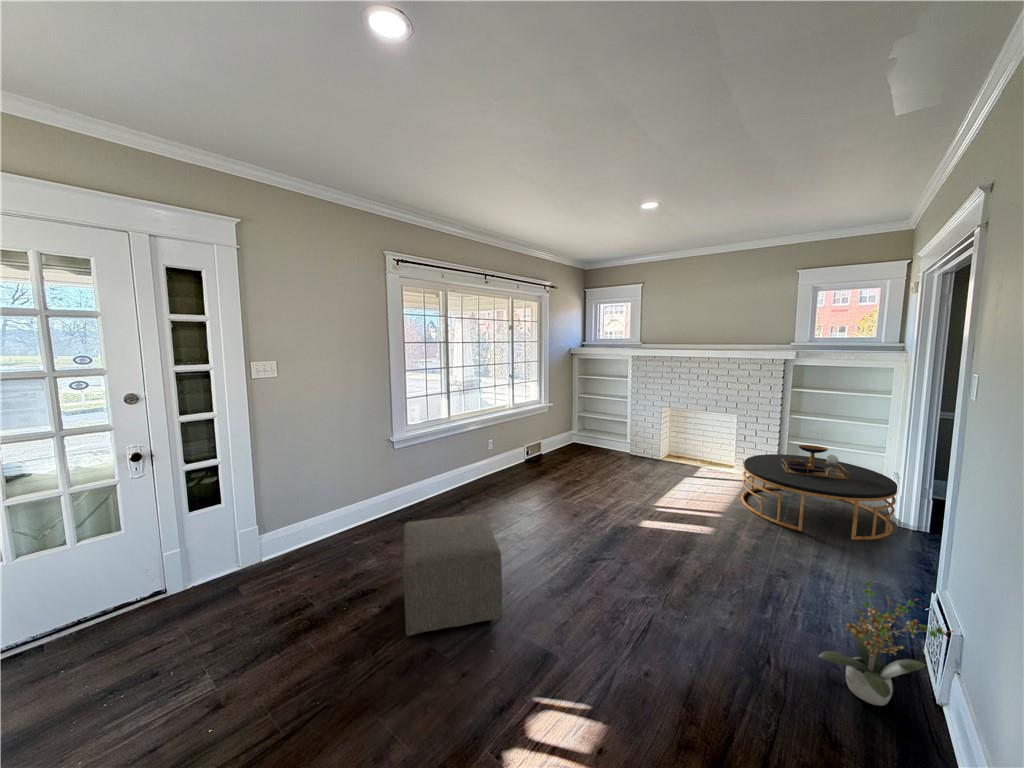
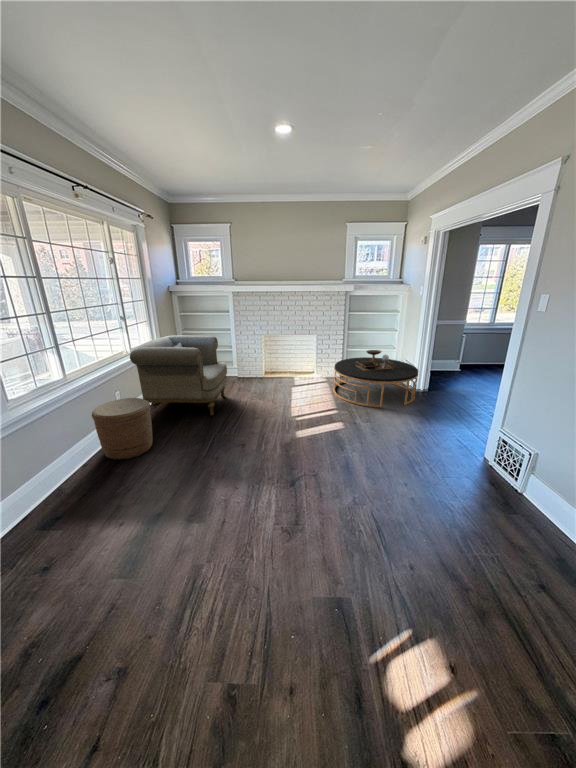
armchair: none [507,396,602,483] -> present [130,335,227,416]
woven basket: none [460,445,505,498] -> present [92,398,153,460]
ottoman: present [403,514,502,636] -> none [106,489,275,701]
potted plant: present [819,577,953,706] -> none [481,432,549,507]

